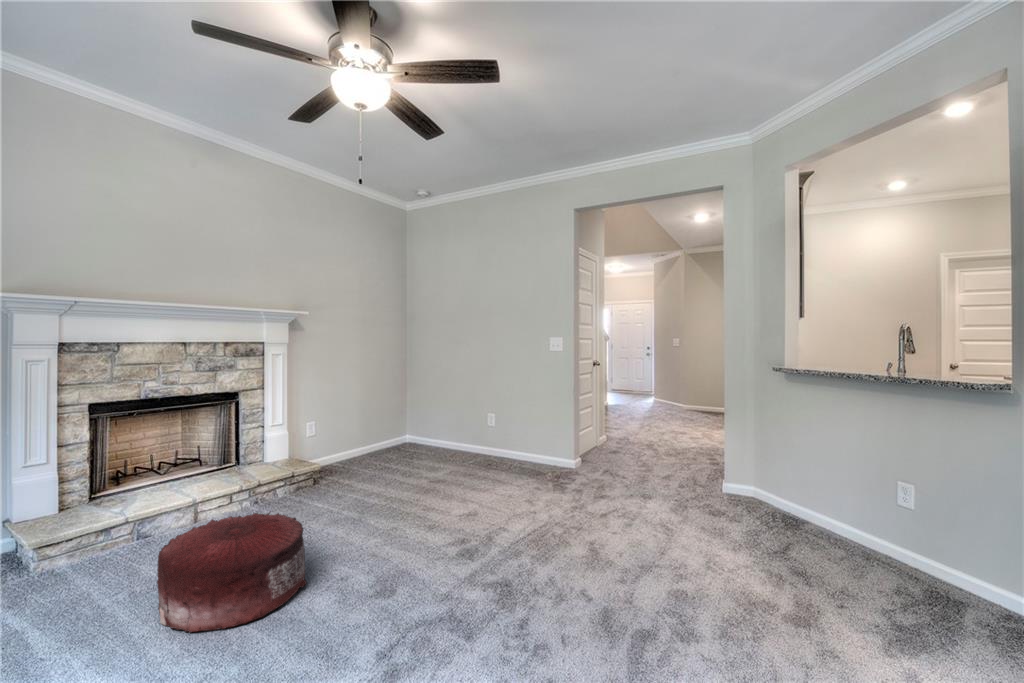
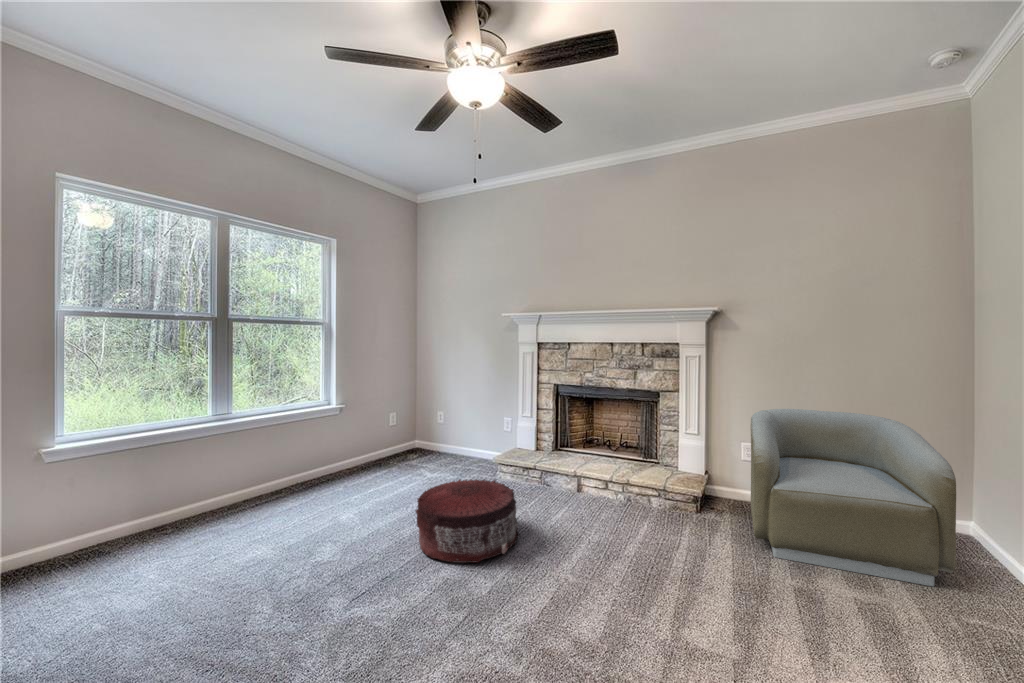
armchair: none [329,386,447,482] -> present [751,409,956,586]

